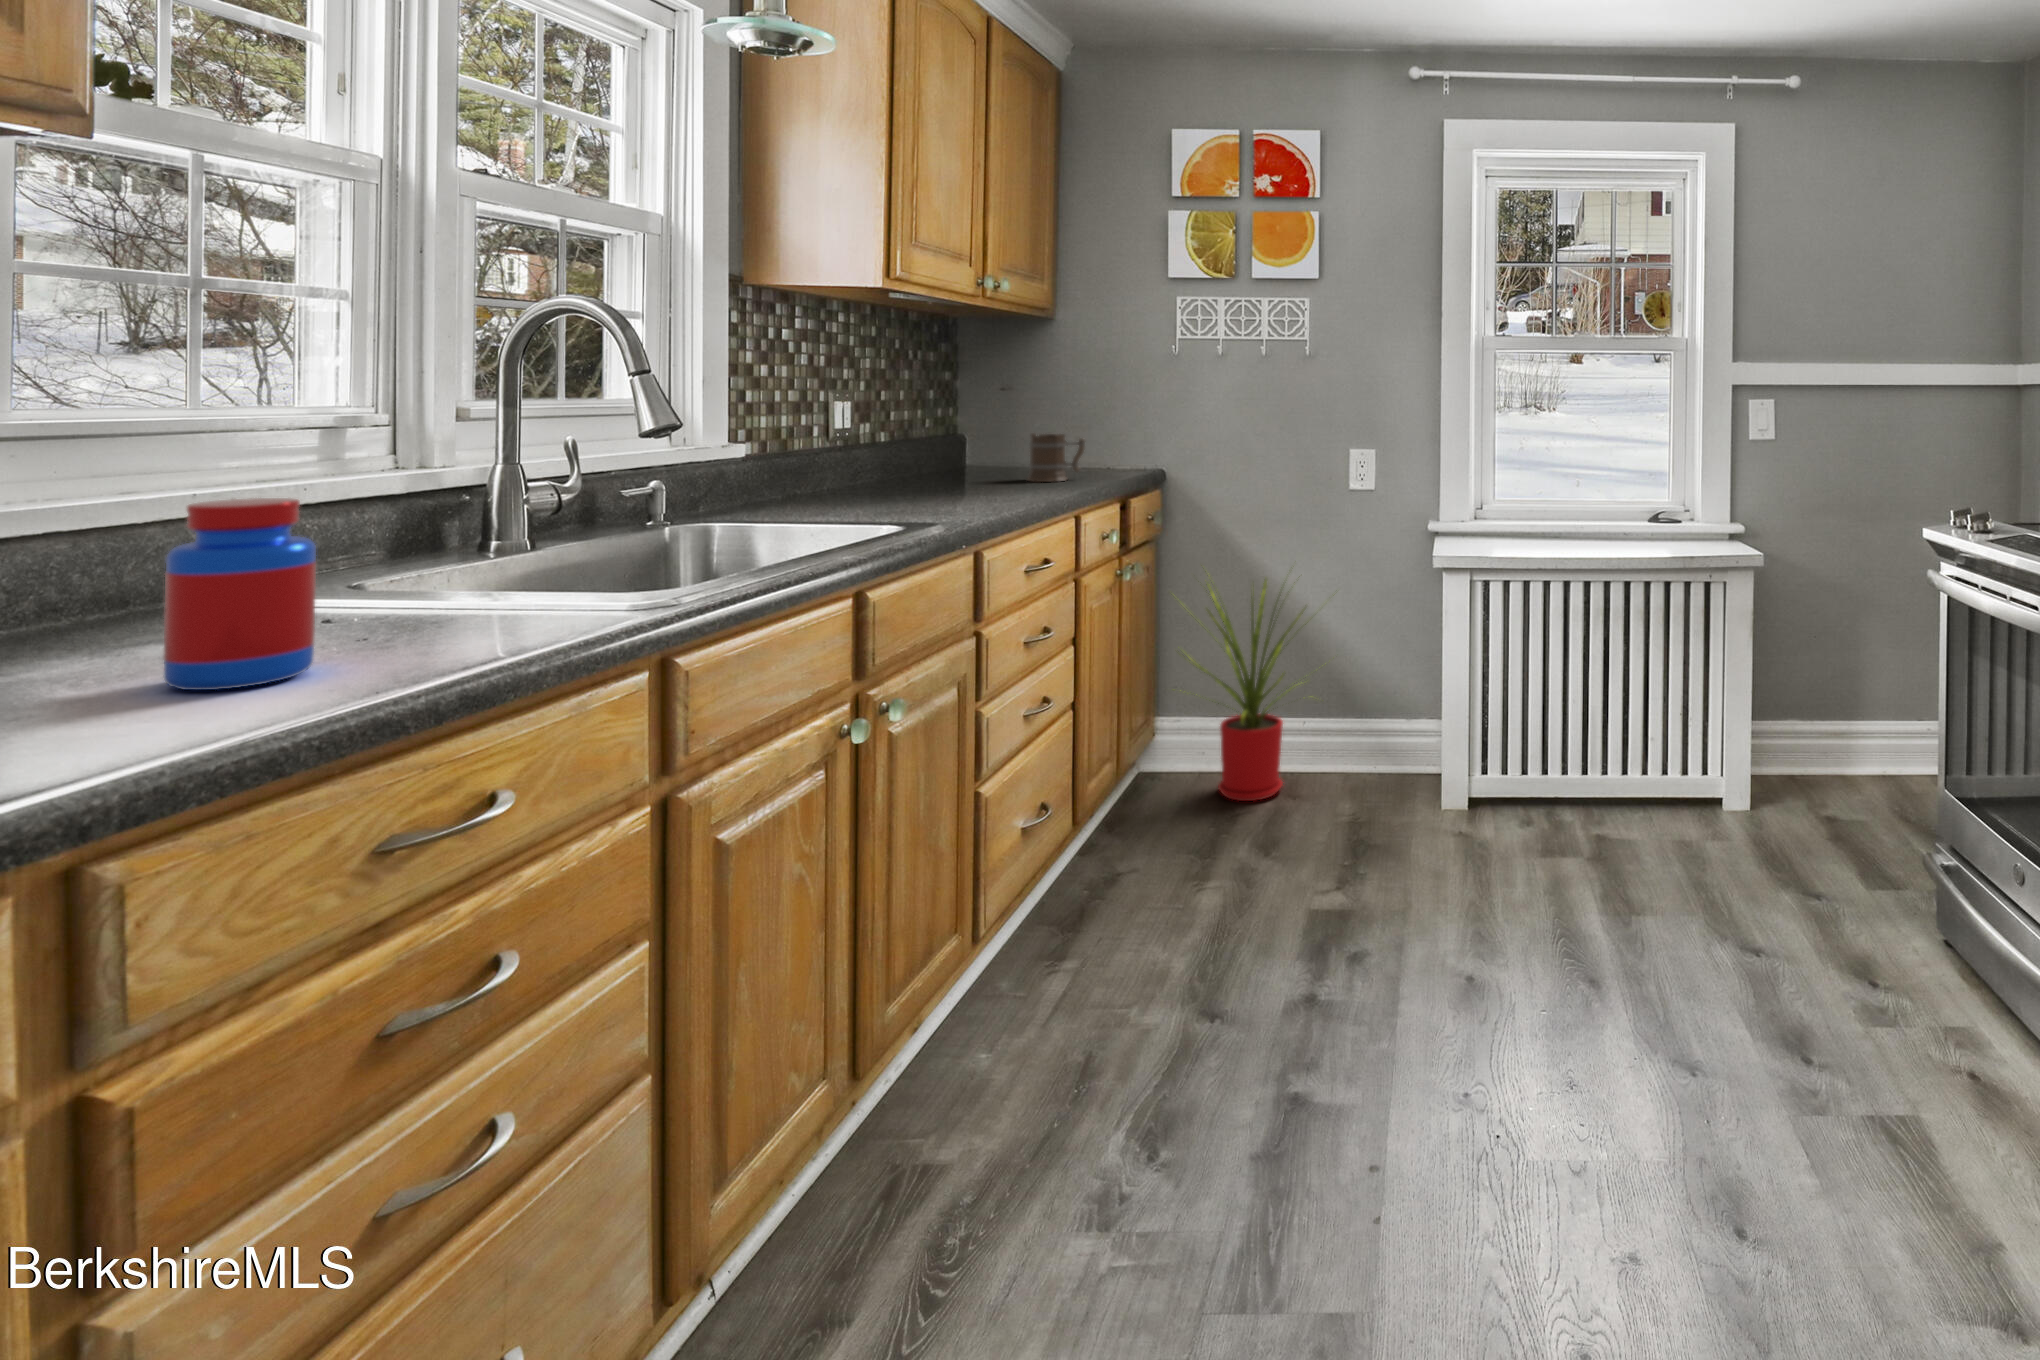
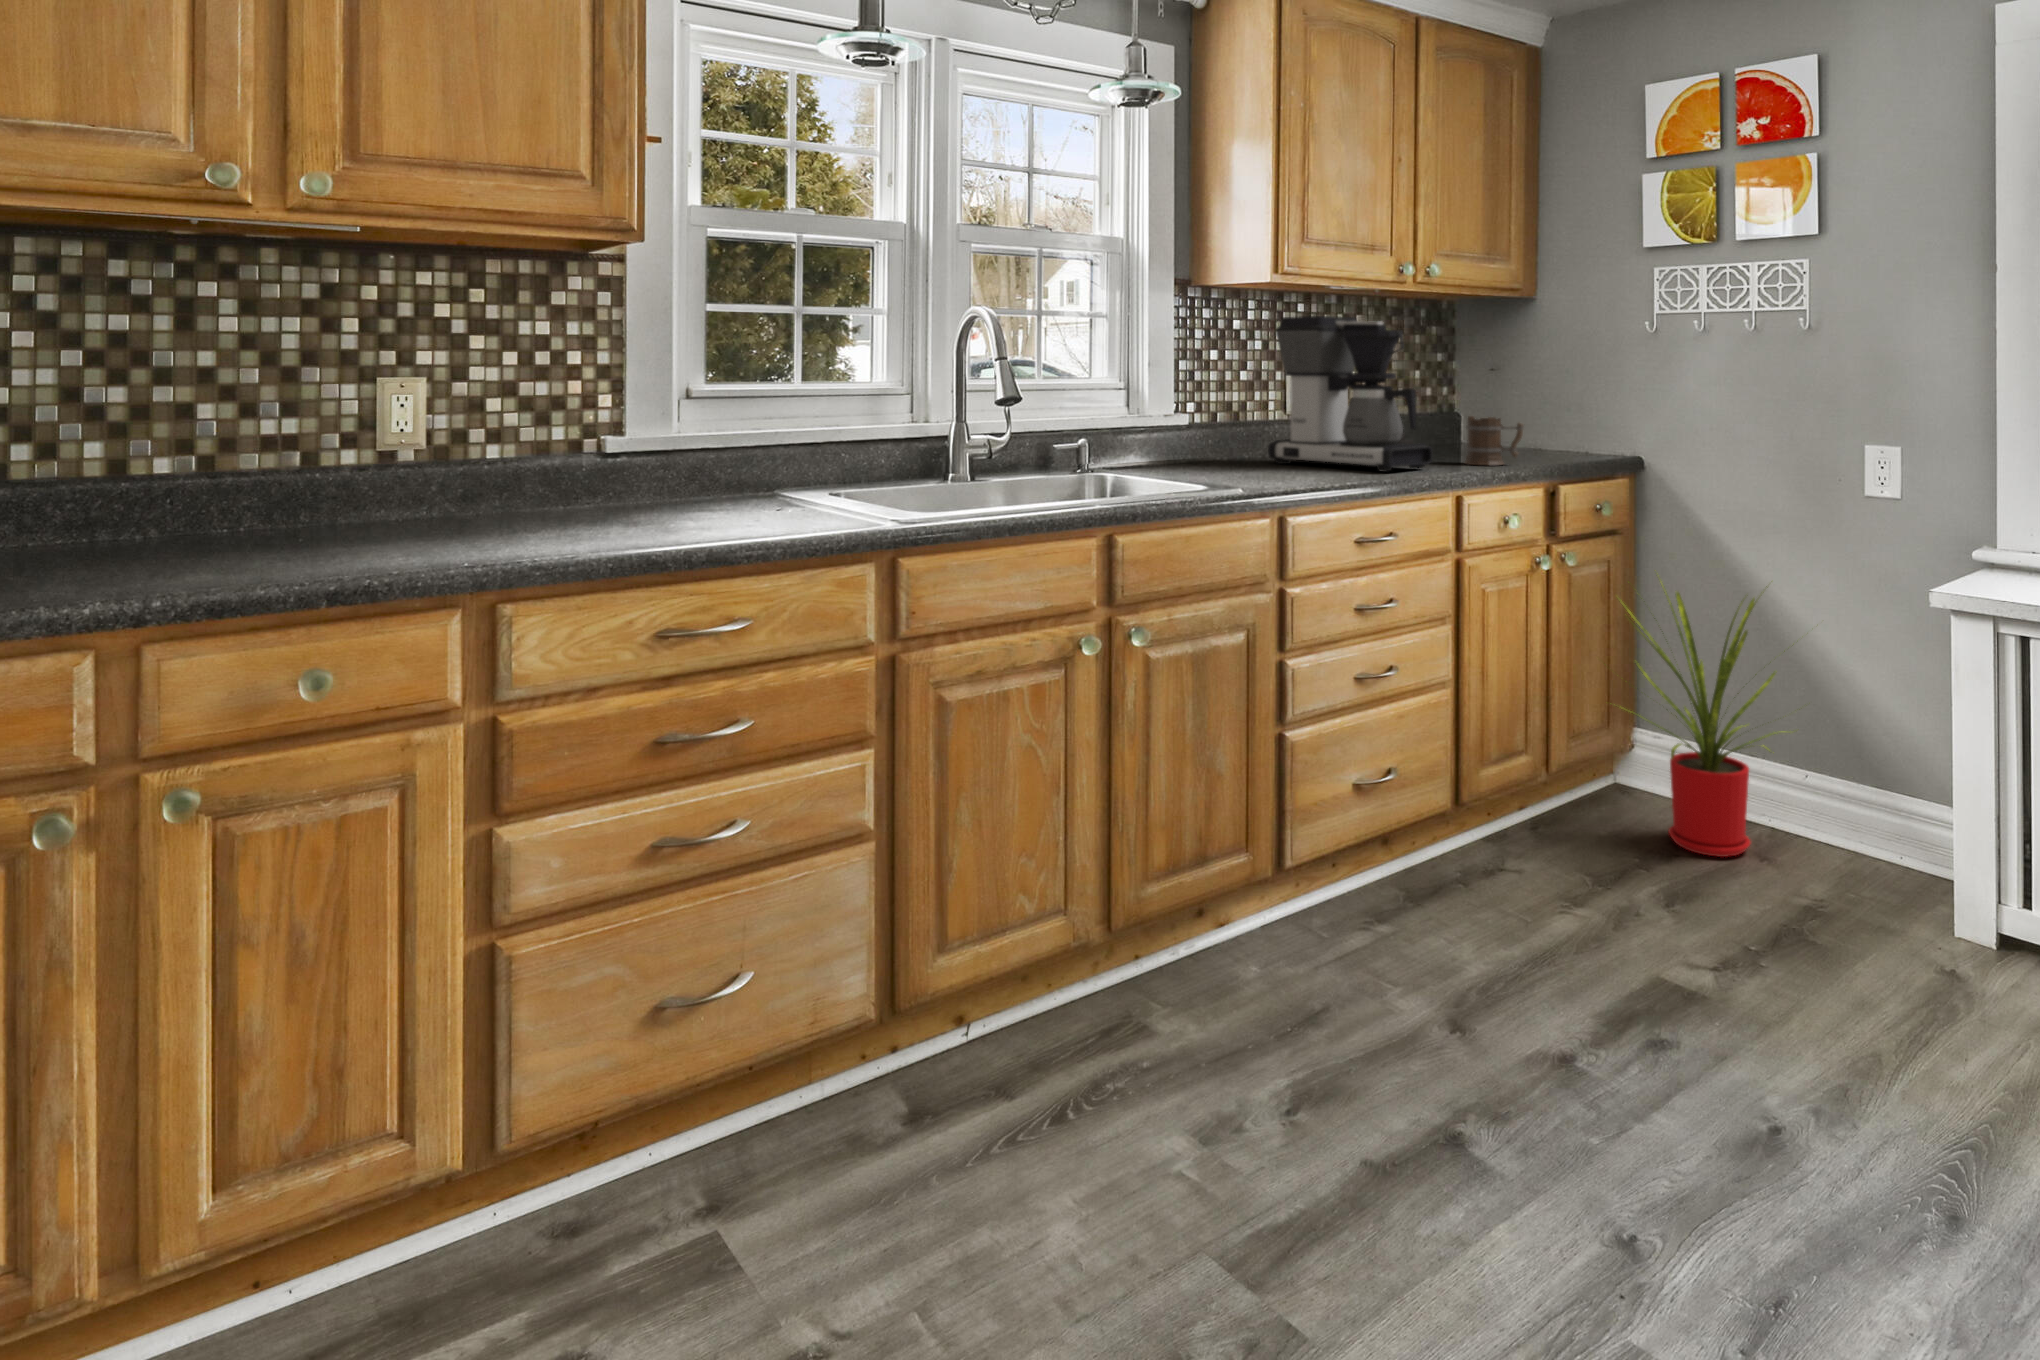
coffee maker: none [830,330,1022,496] -> present [1268,316,1433,472]
jar: present [164,498,316,690] -> none [668,417,731,524]

